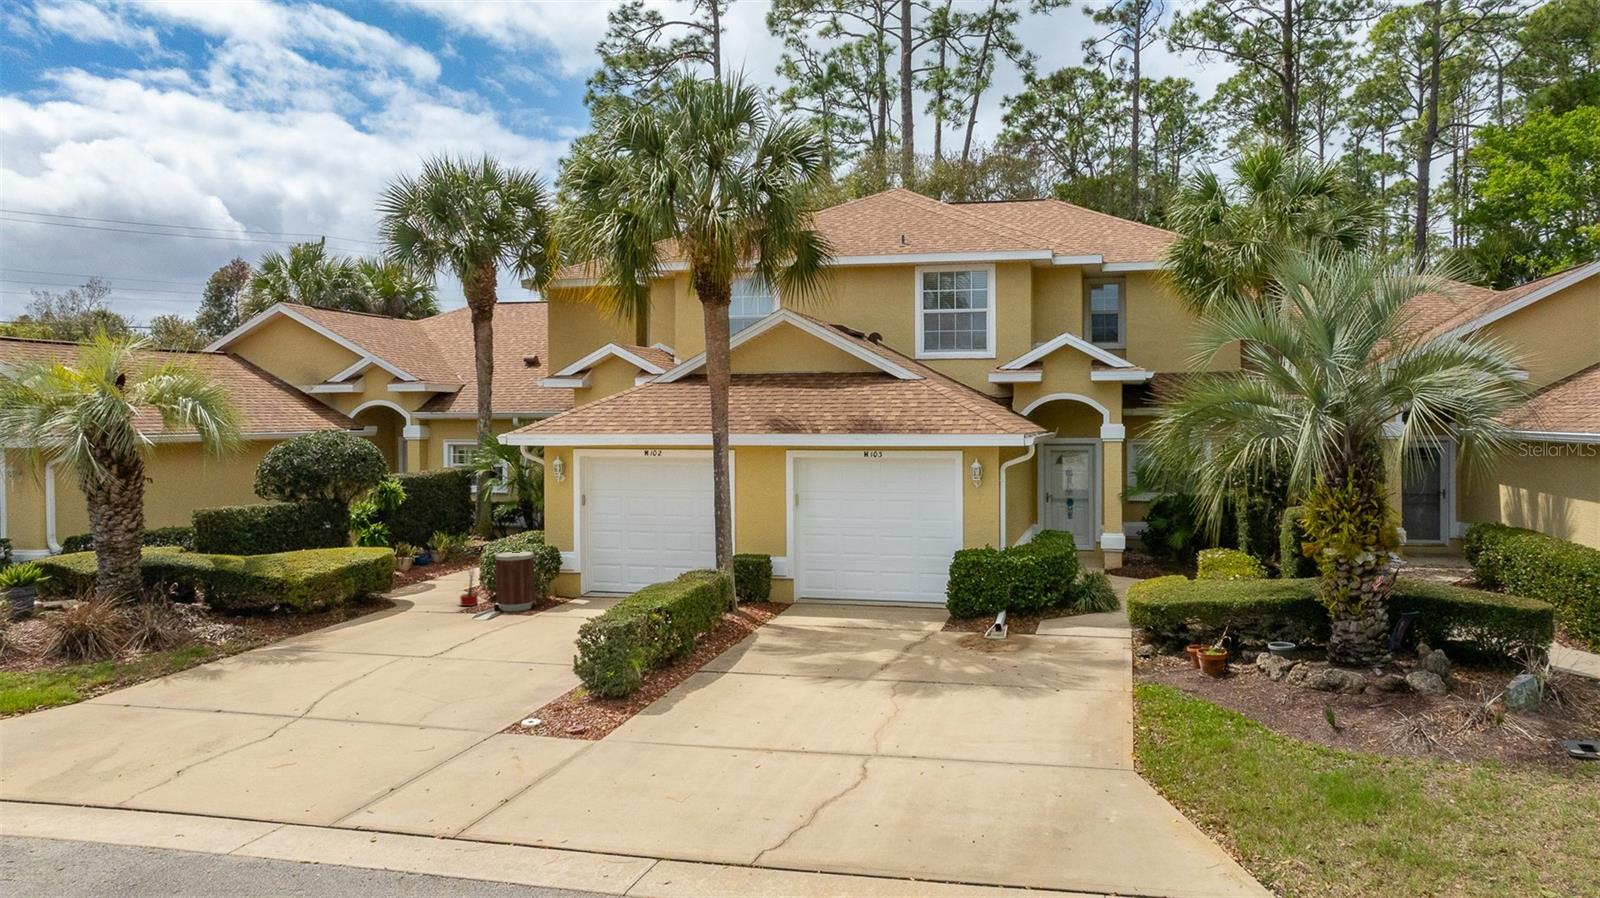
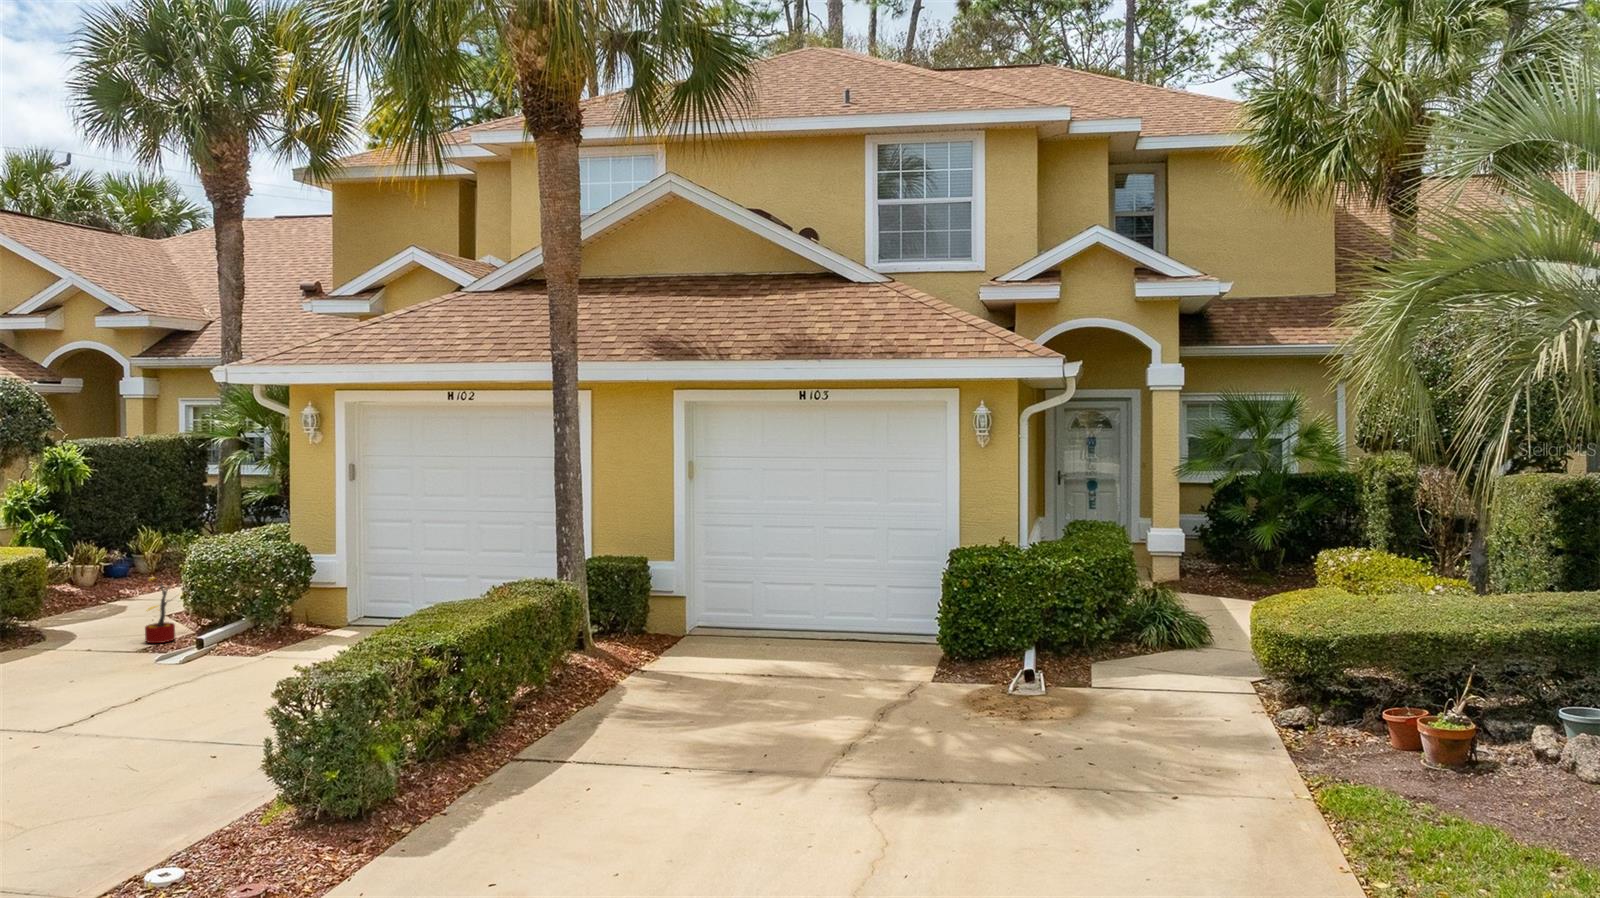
trash can: present [495,551,535,612] -> none [199,554,268,652]

